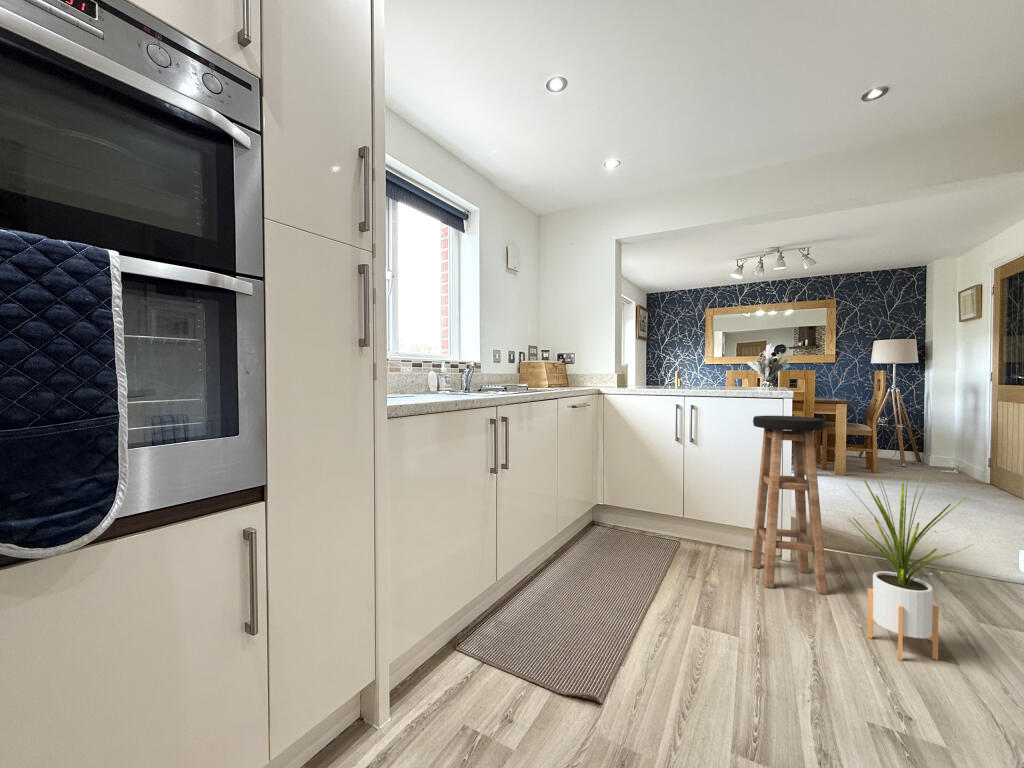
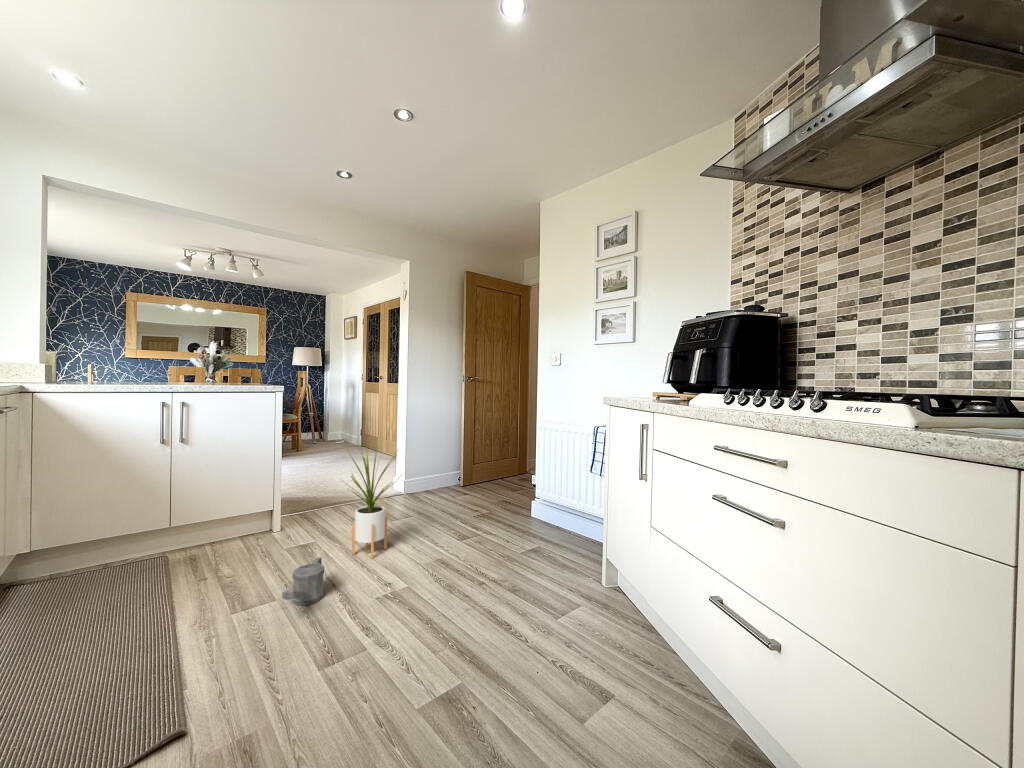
bar stool: present [751,416,828,594] -> none [252,410,318,556]
watering can: none [726,611,800,668] -> present [282,558,324,605]

